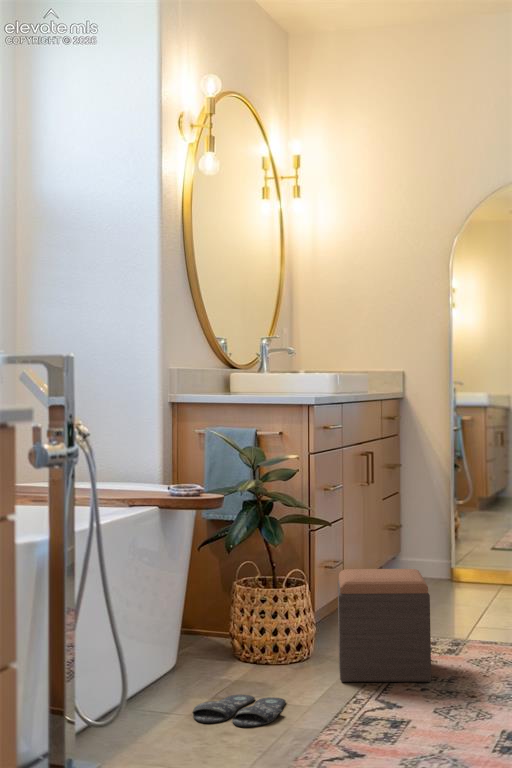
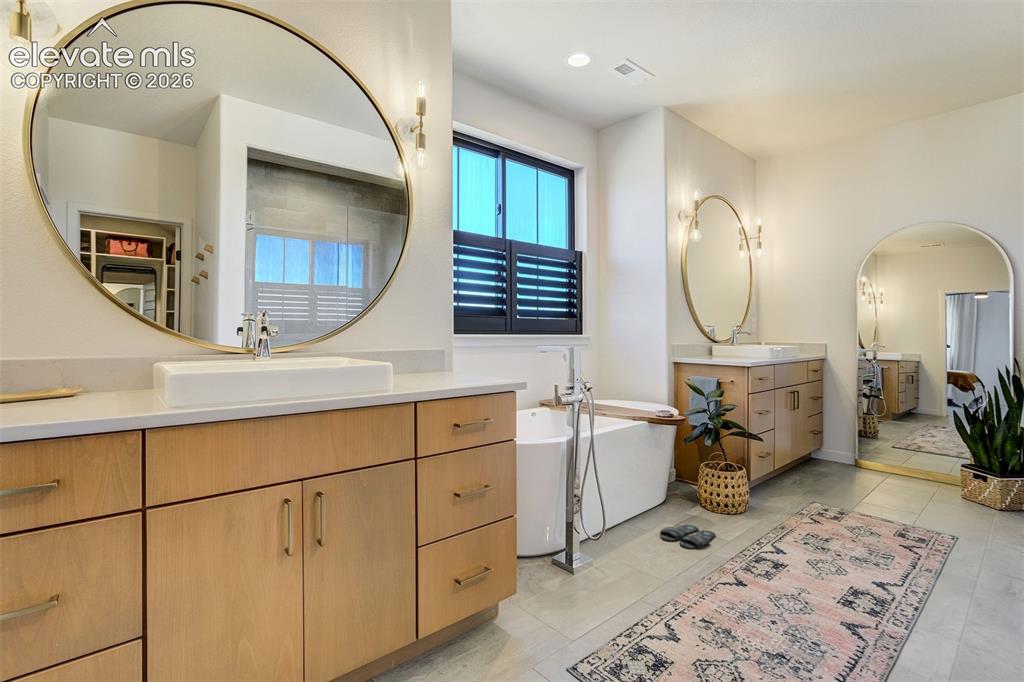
footstool: present [338,569,431,682] -> none [754,463,814,539]

